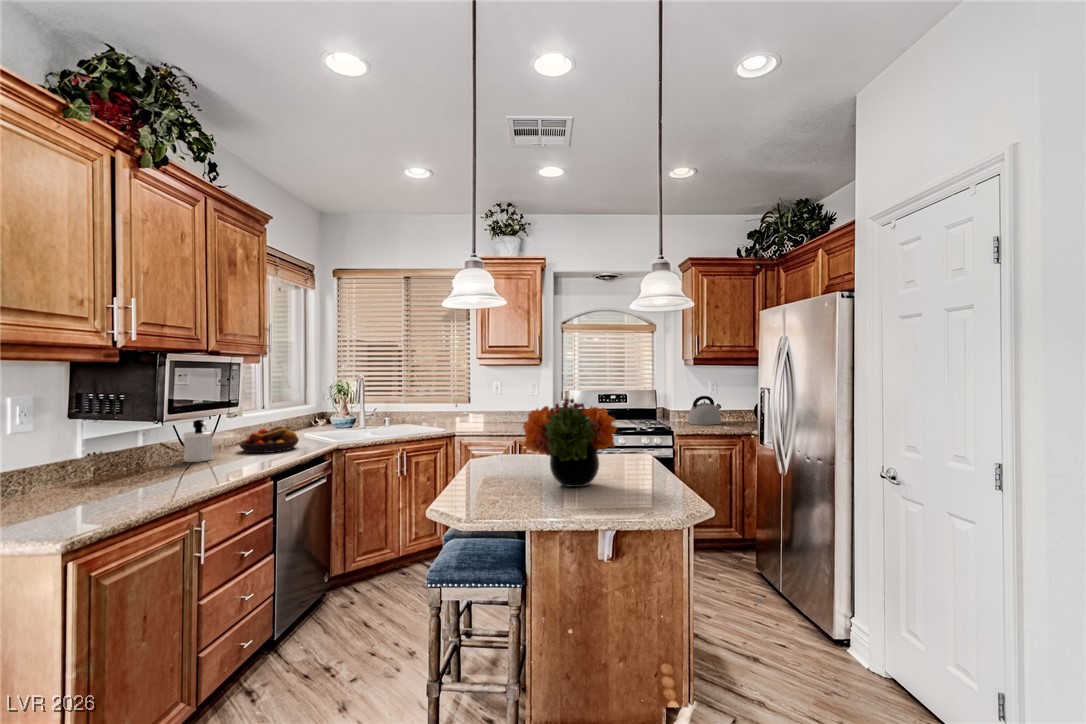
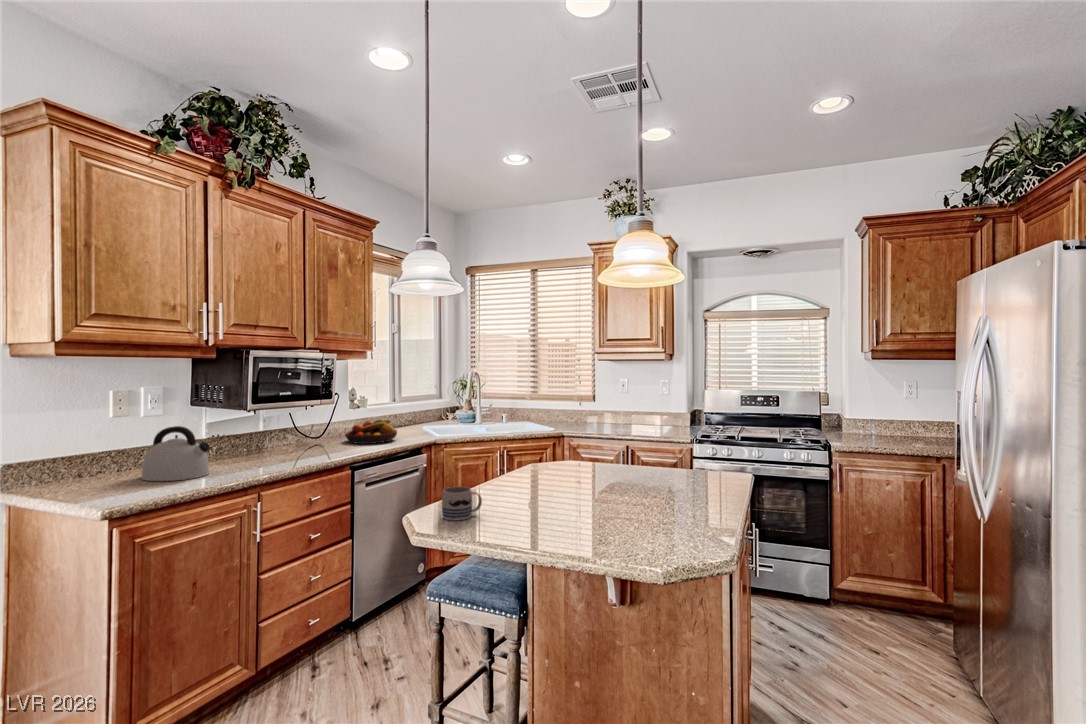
kettle: present [688,396,721,425] -> present [141,426,210,481]
flower arrangement: present [523,398,617,487] -> none [520,409,634,515]
soap dispenser: present [183,420,214,462] -> none [293,409,318,448]
mug: none [467,472,498,502] -> present [442,487,482,520]

